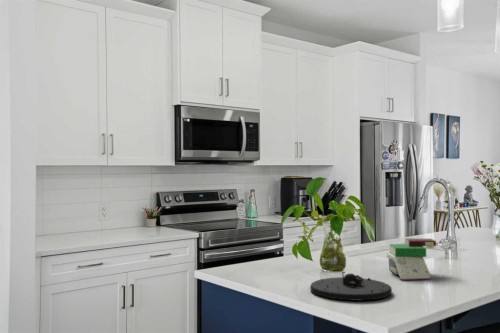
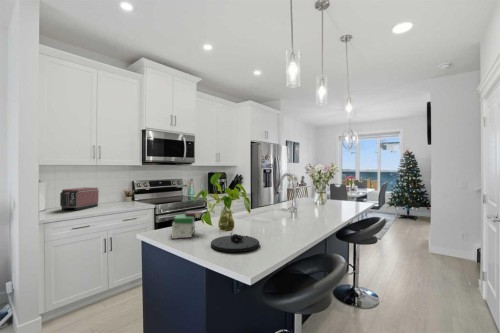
toaster: none [55,202,109,238] -> present [60,187,98,210]
book: present [387,239,436,280] -> present [172,211,202,239]

